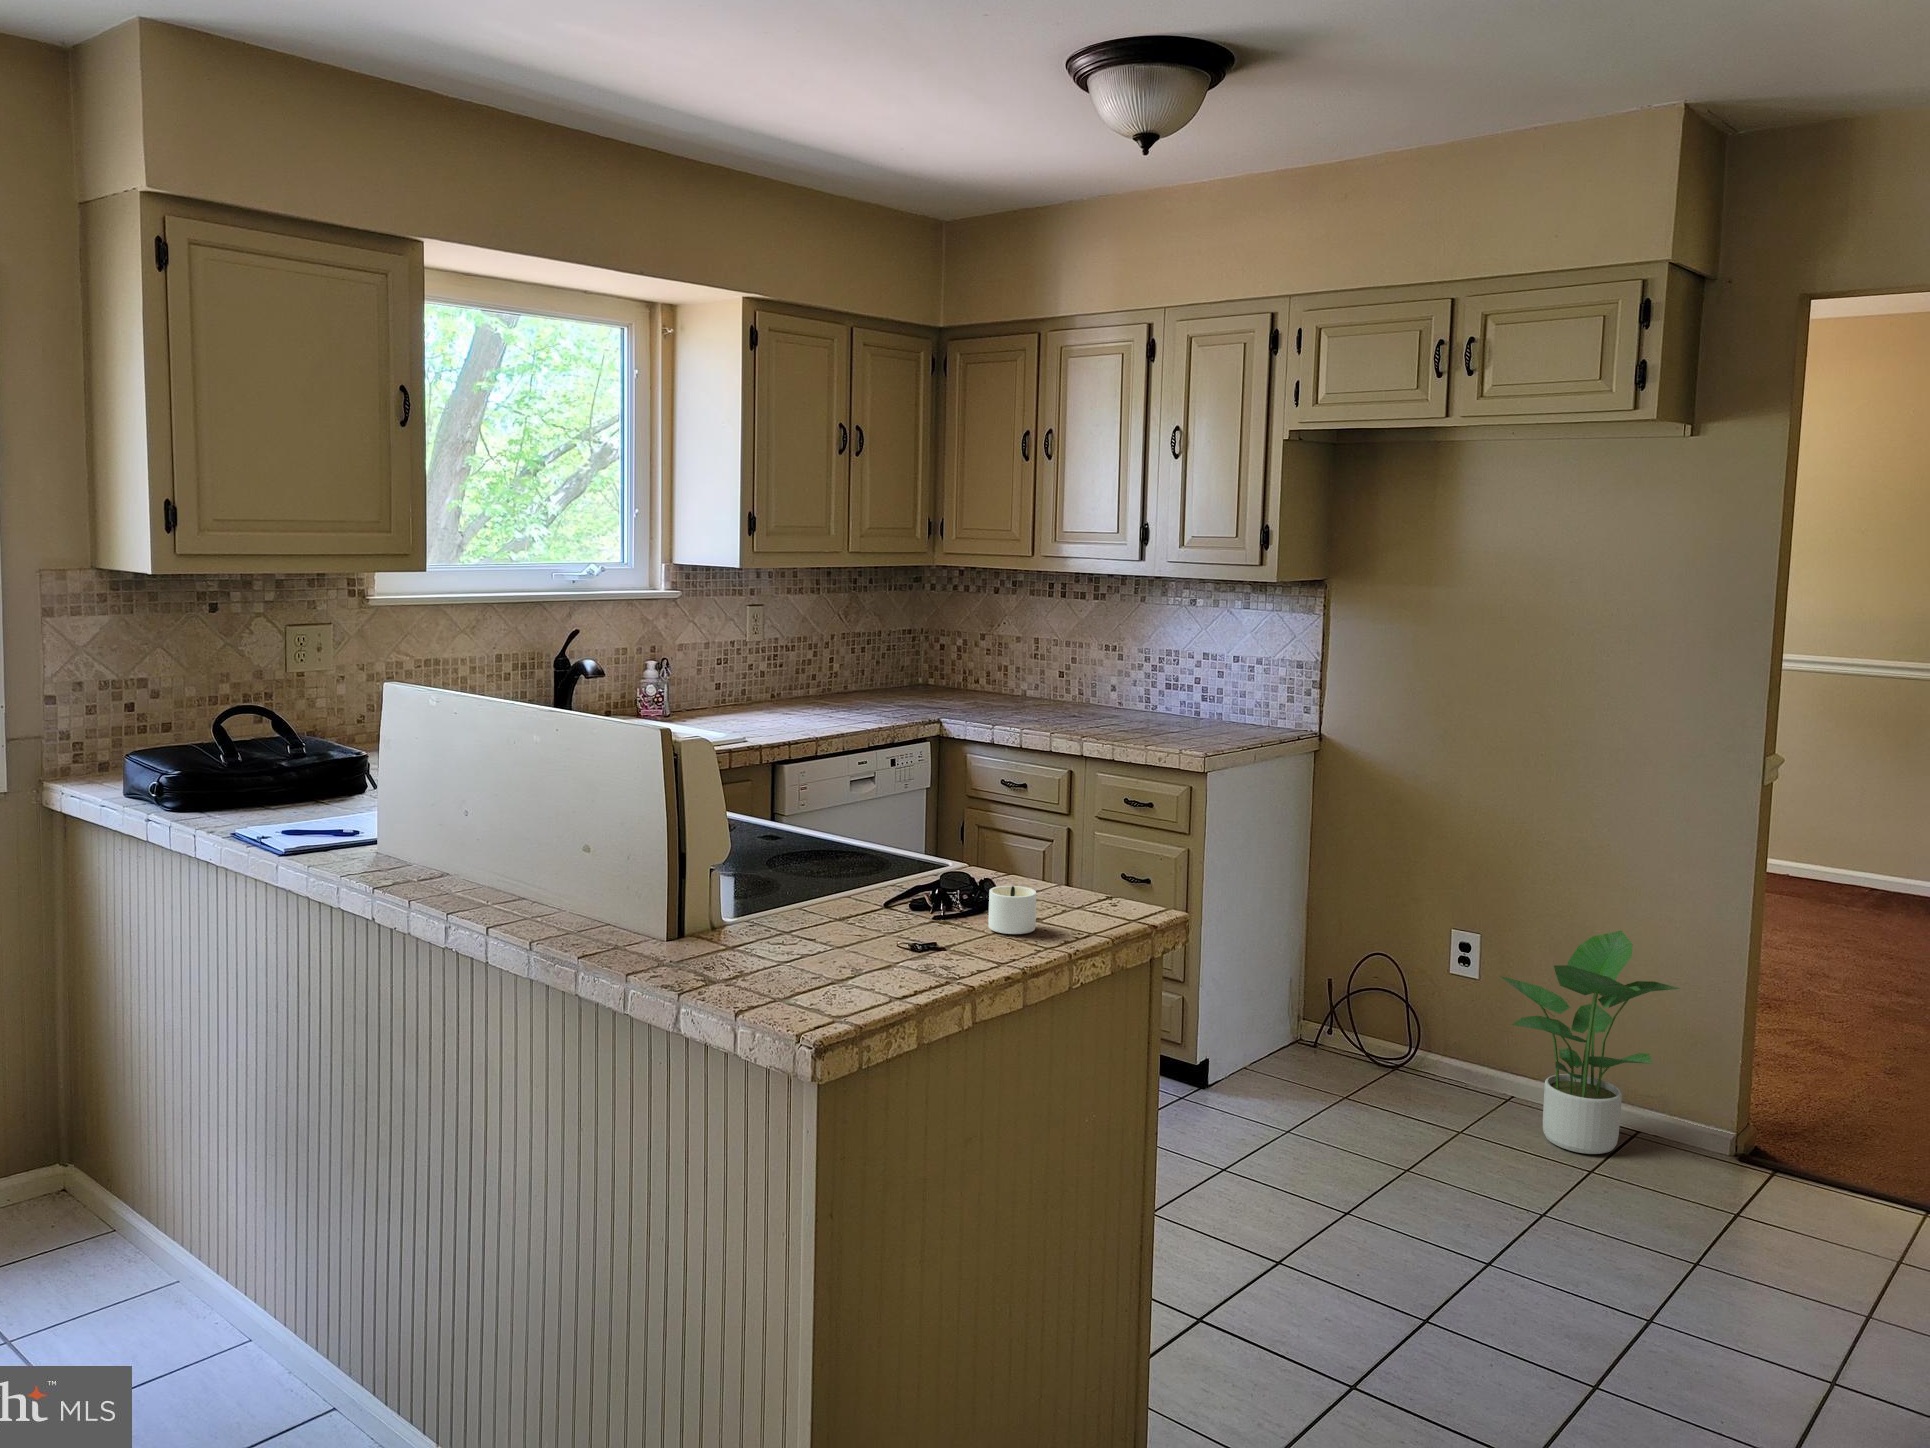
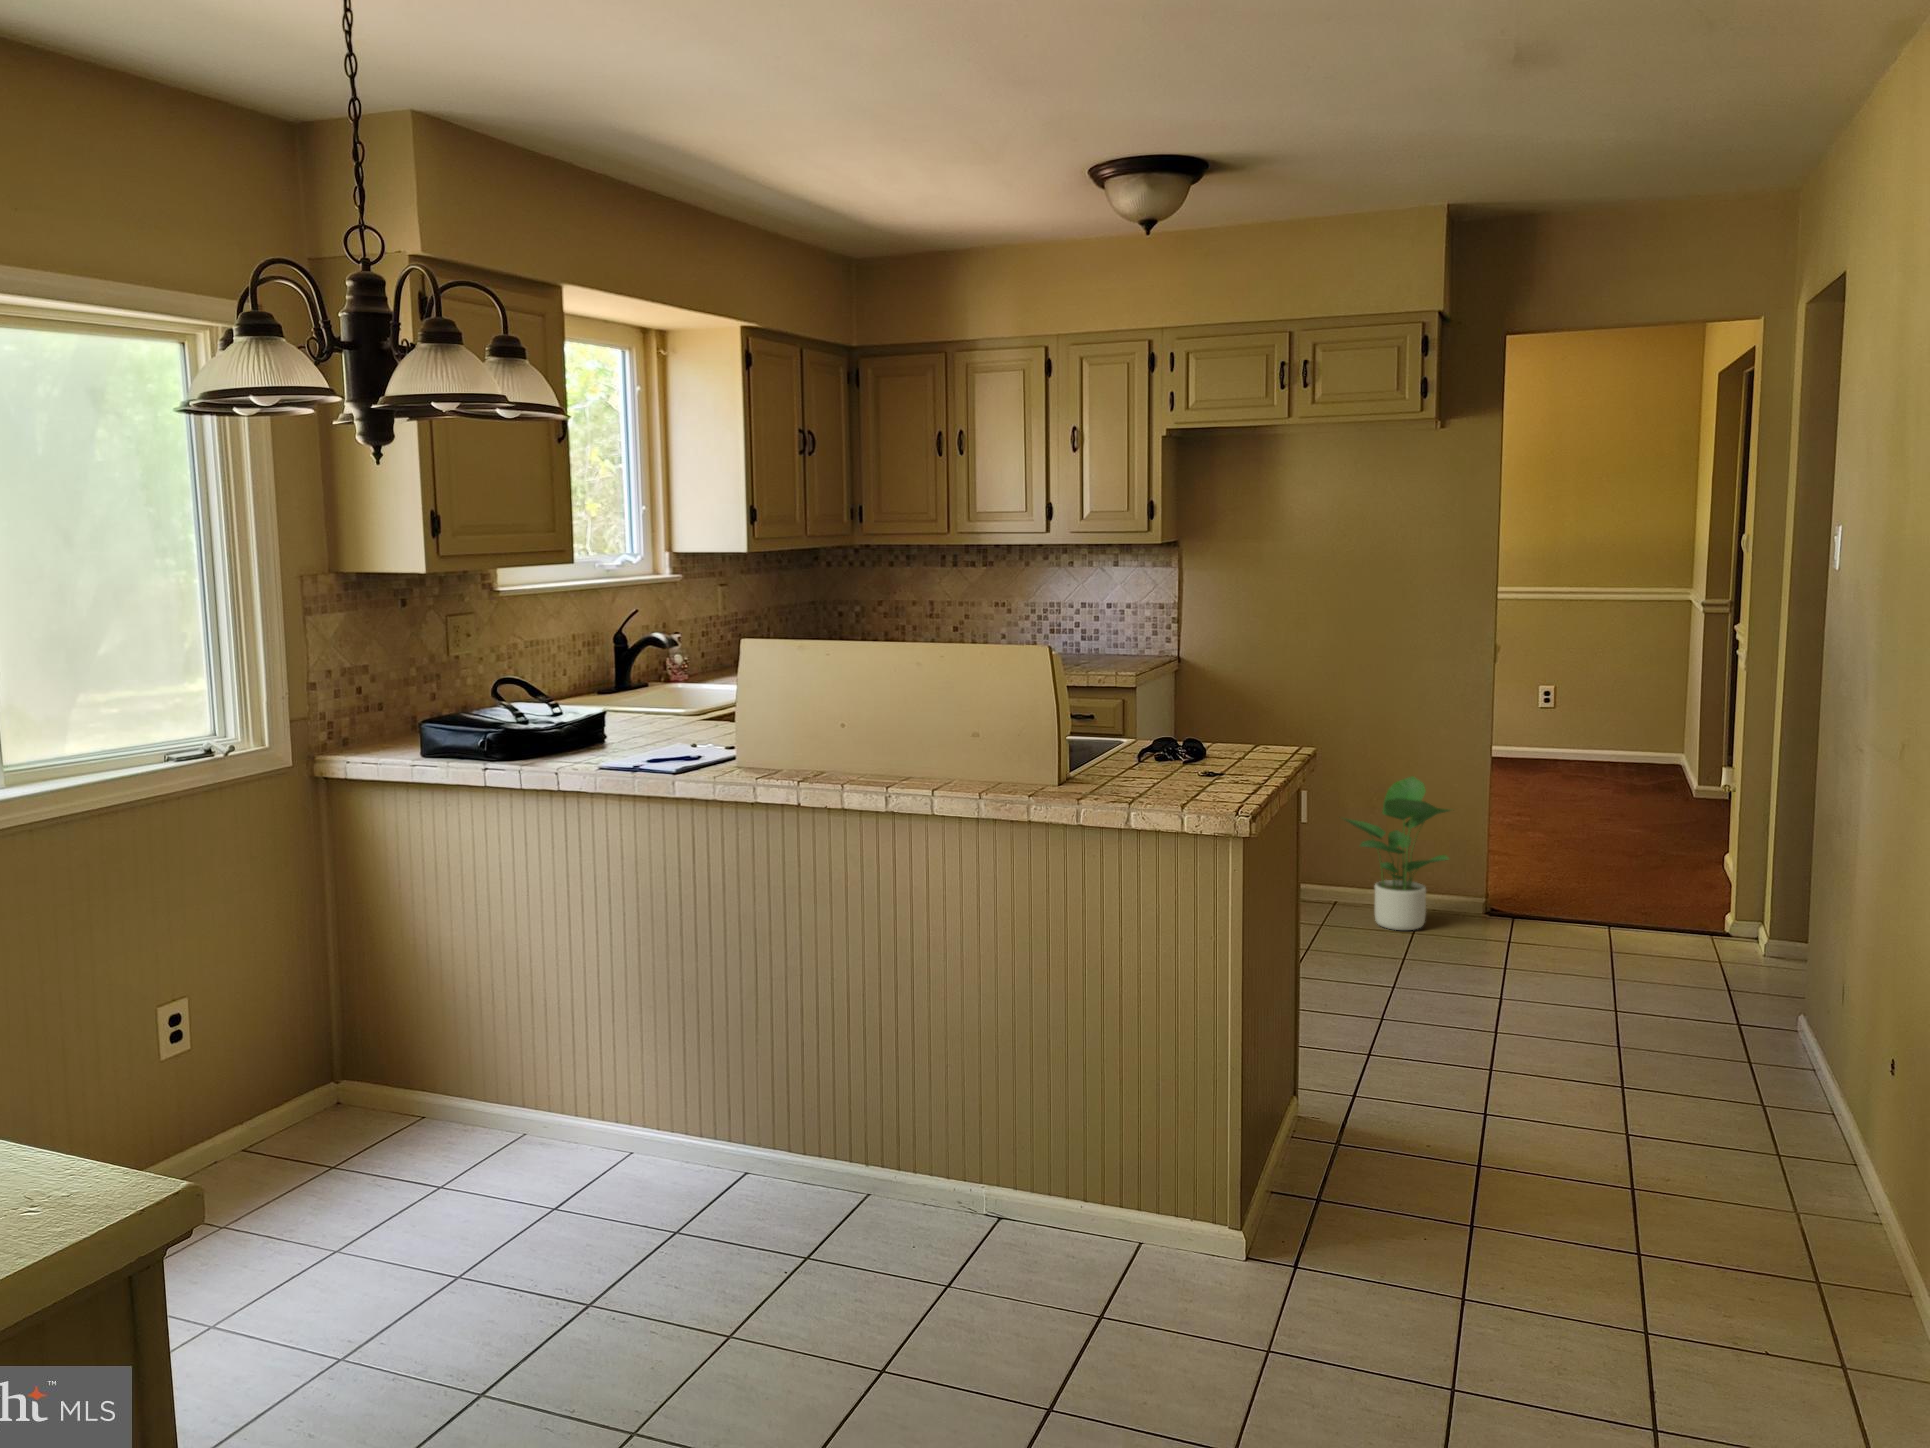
candle: present [988,886,1036,934] -> none [1216,734,1253,763]

